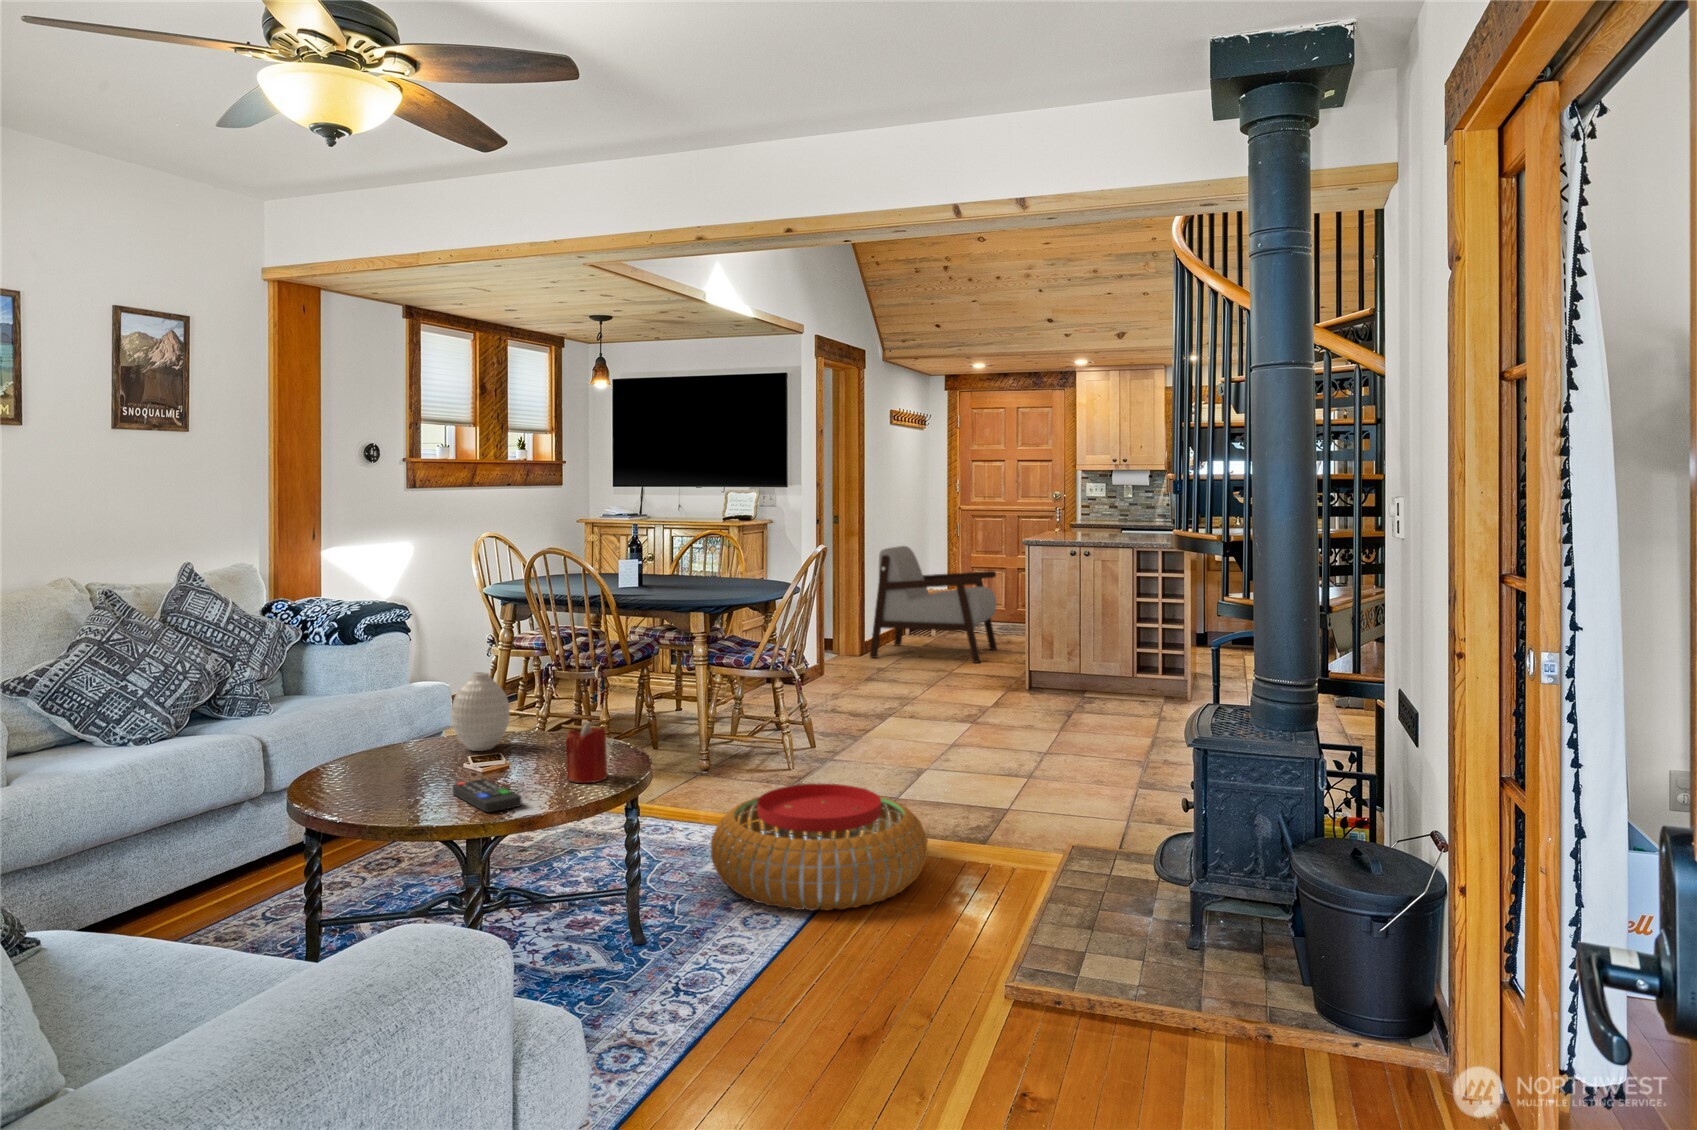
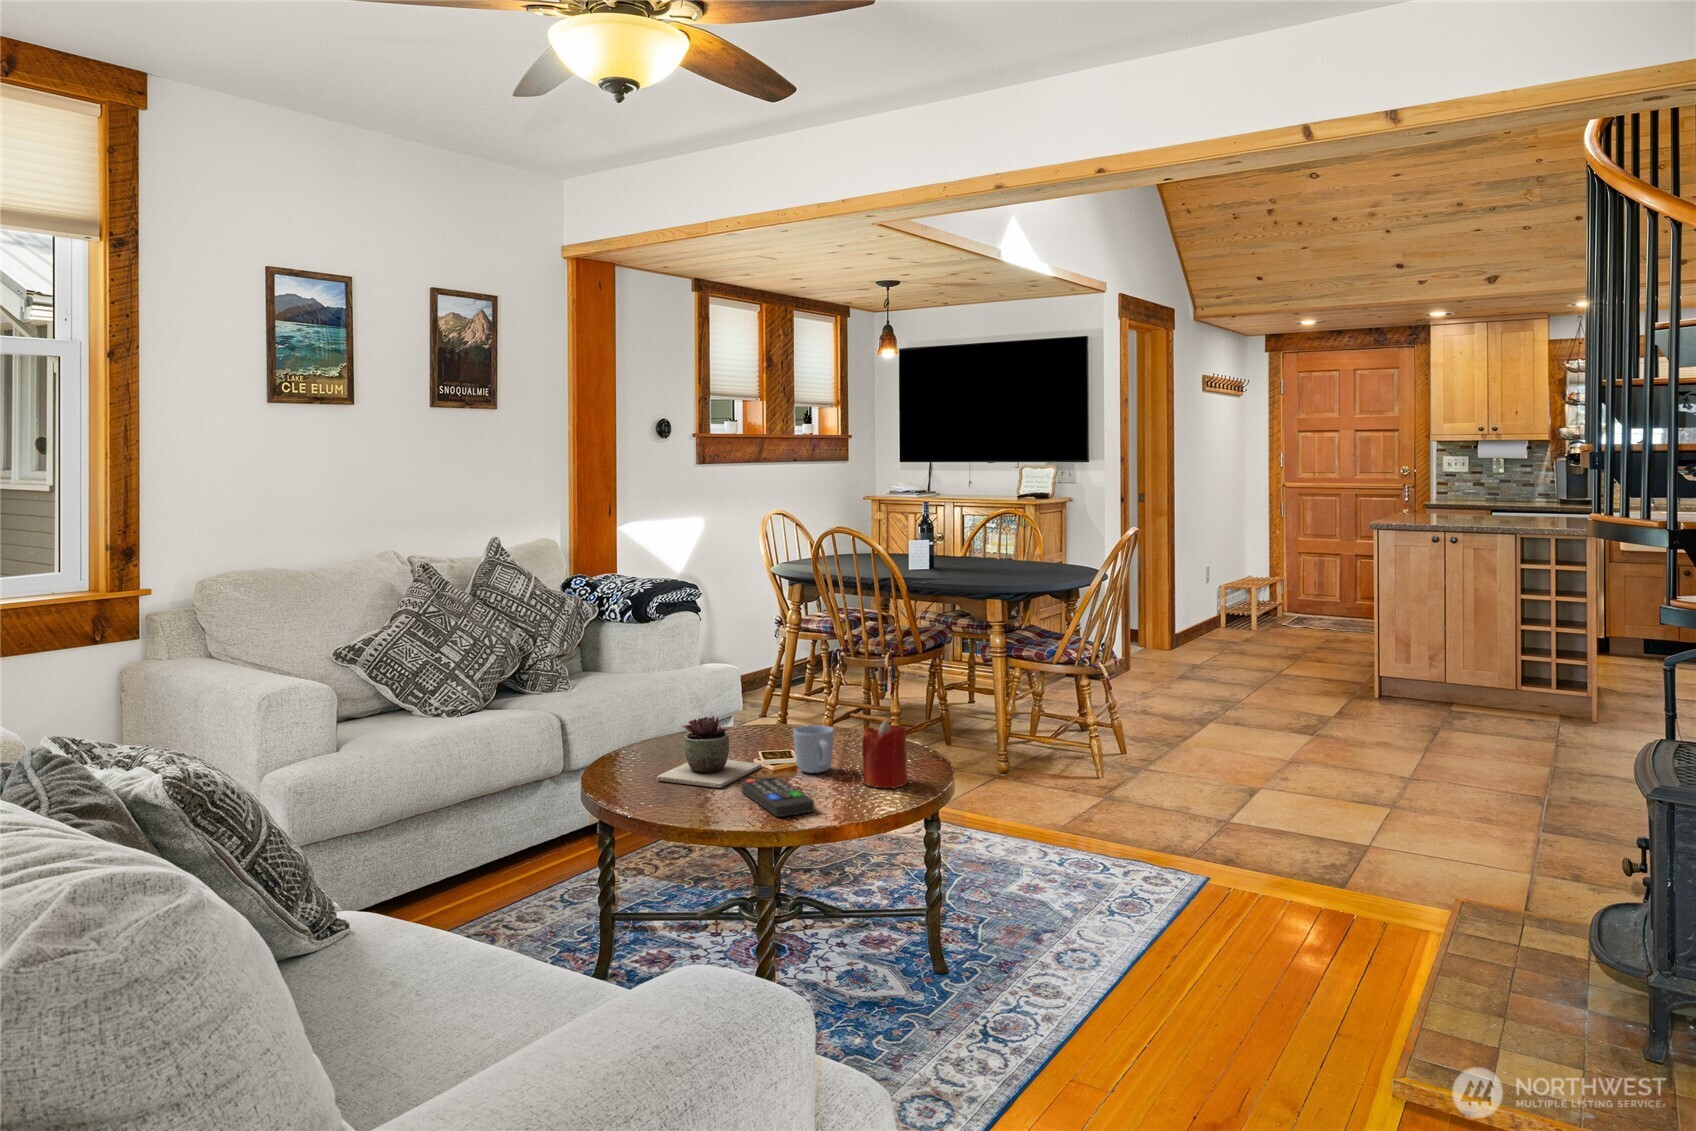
armchair: present [870,546,997,663] -> none [1177,529,1328,662]
vase: present [451,672,510,751] -> none [741,657,801,743]
succulent plant: none [369,727,472,792] -> present [657,716,761,788]
mug: none [502,731,541,774] -> present [793,725,834,773]
pouf: present [711,784,928,910] -> none [1017,799,1280,953]

